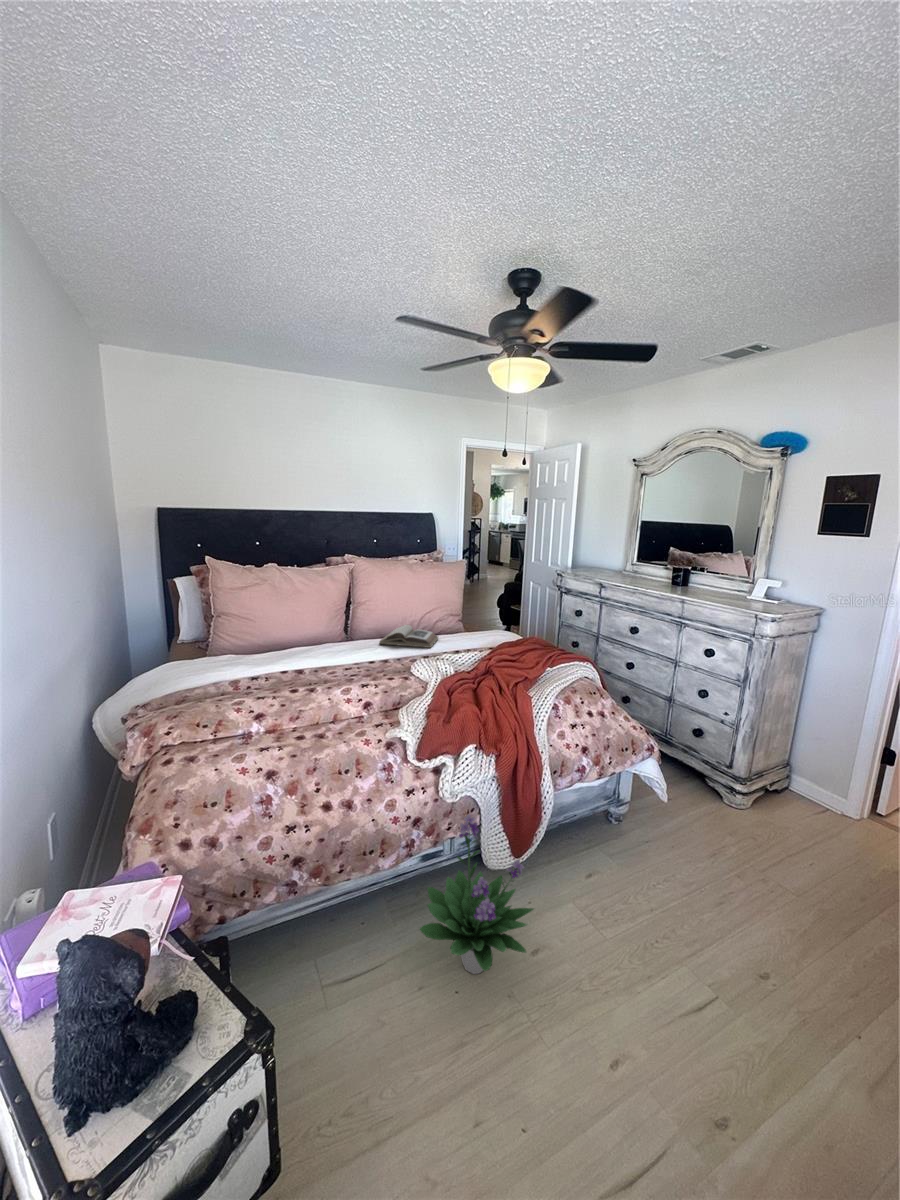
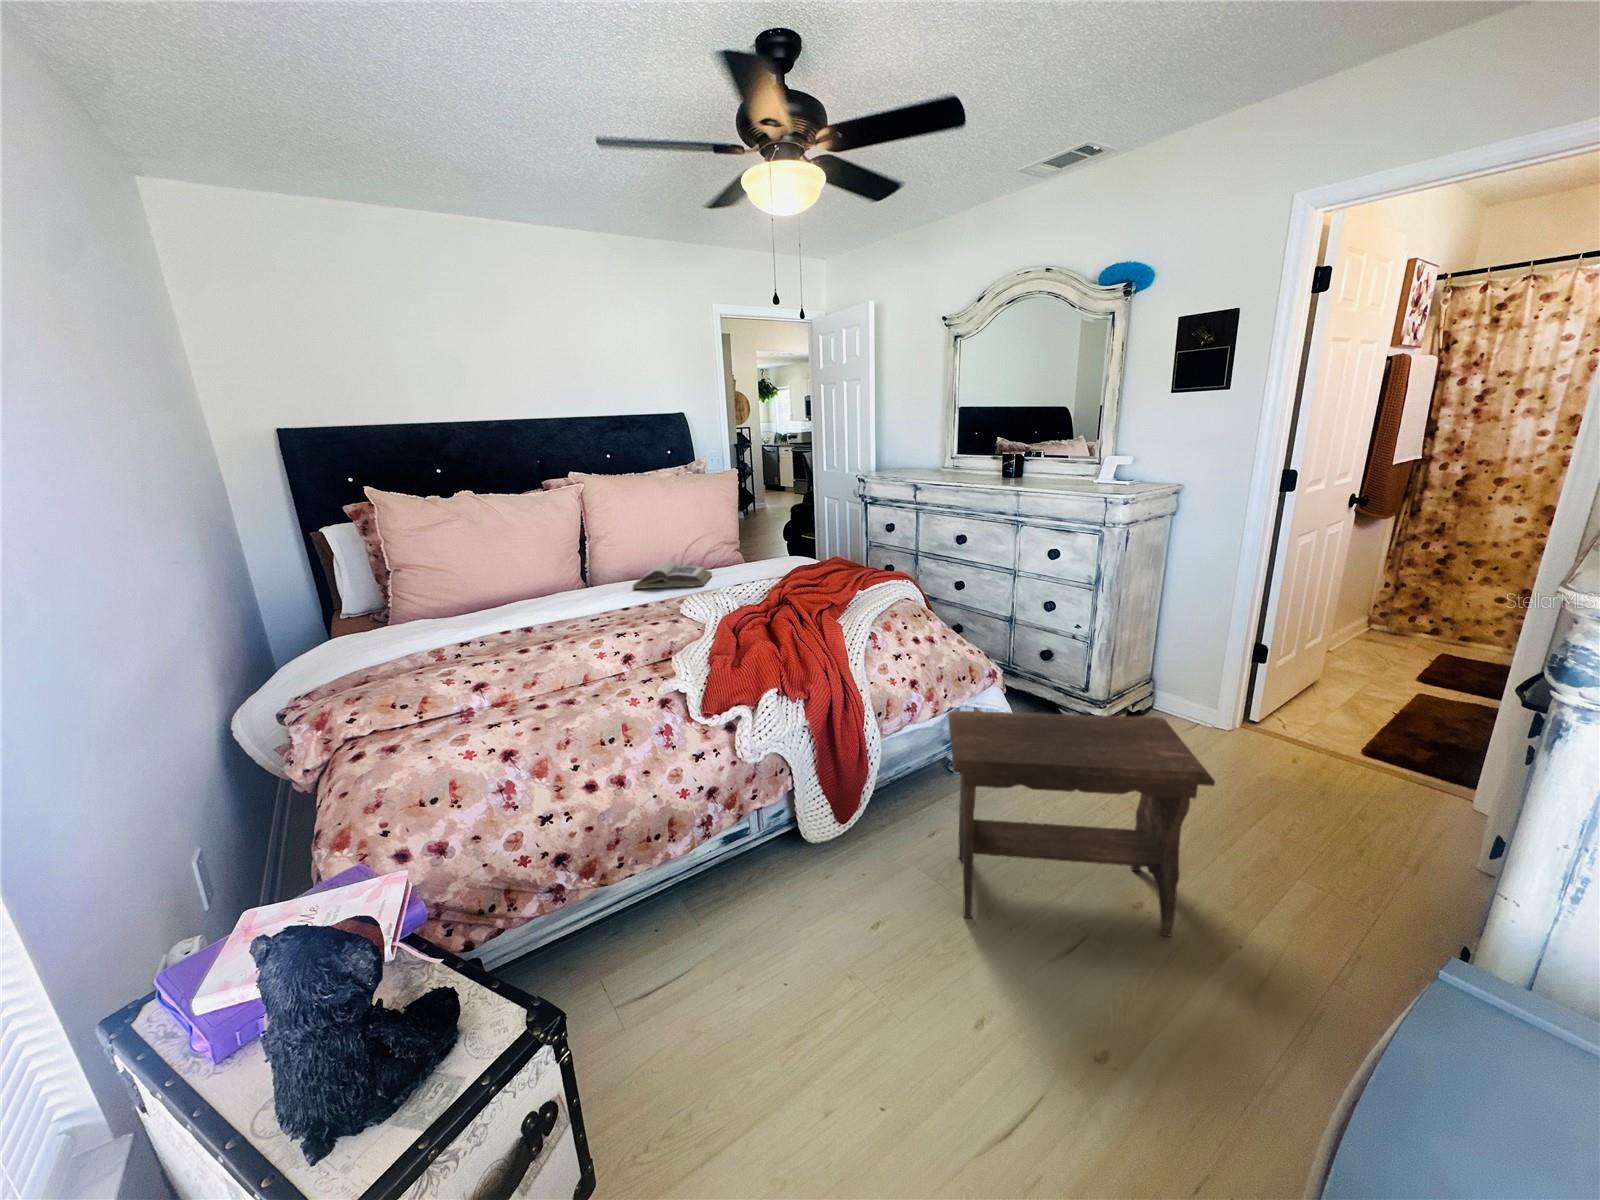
footstool: none [610,781,845,1017] -> present [948,711,1215,937]
potted plant: present [419,814,533,974] -> none [730,768,870,959]

